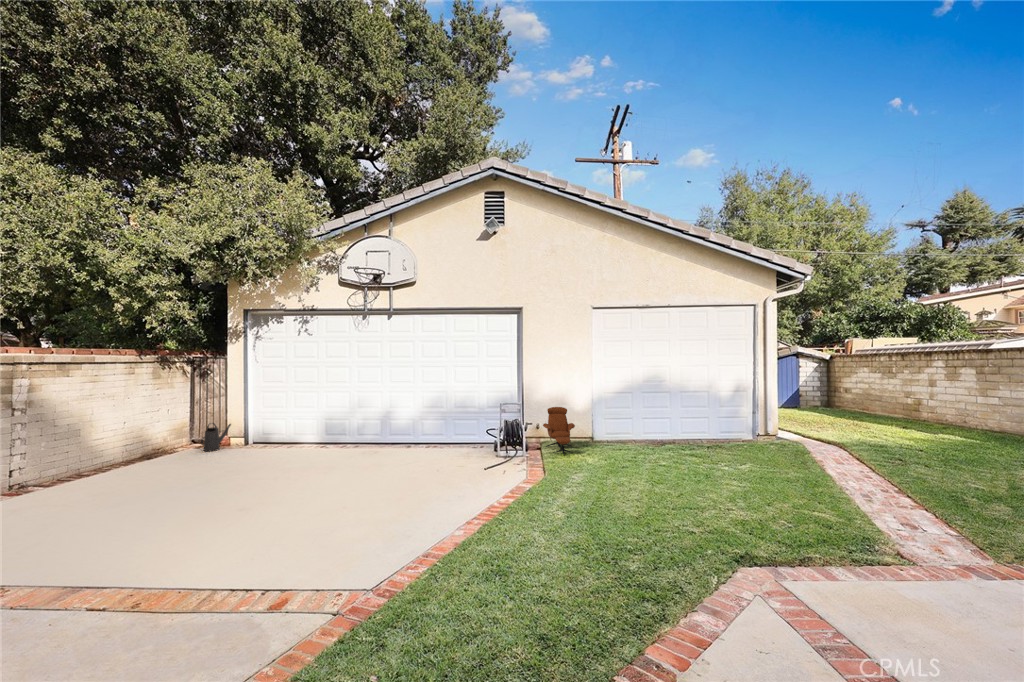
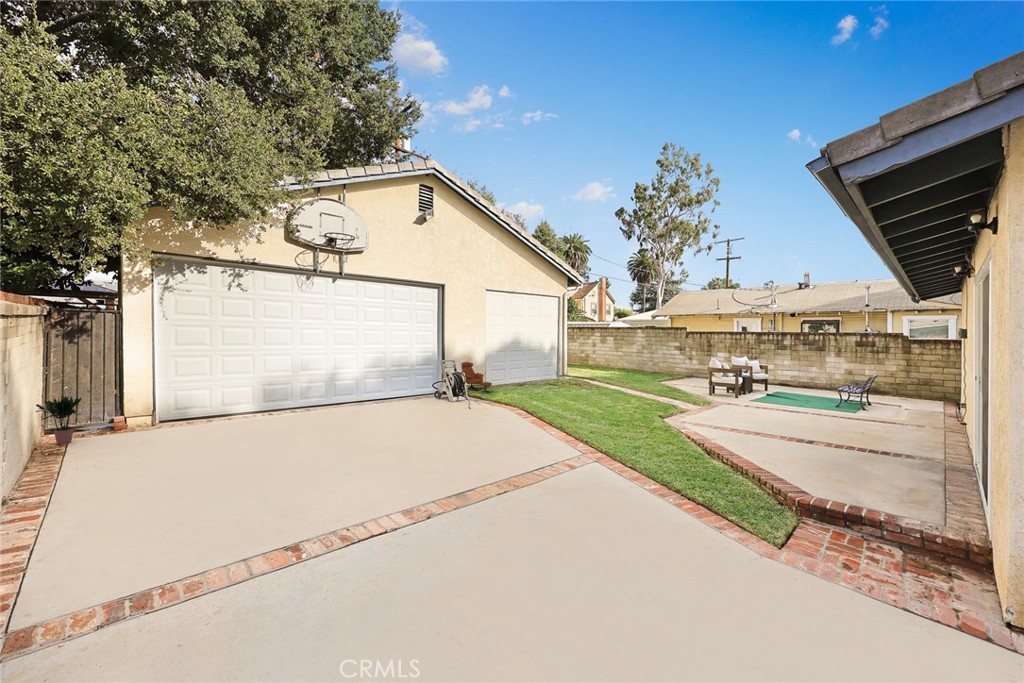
potted plant: none [157,417,190,455] -> present [36,396,82,444]
watering can: present [201,423,231,452] -> none [107,397,132,434]

